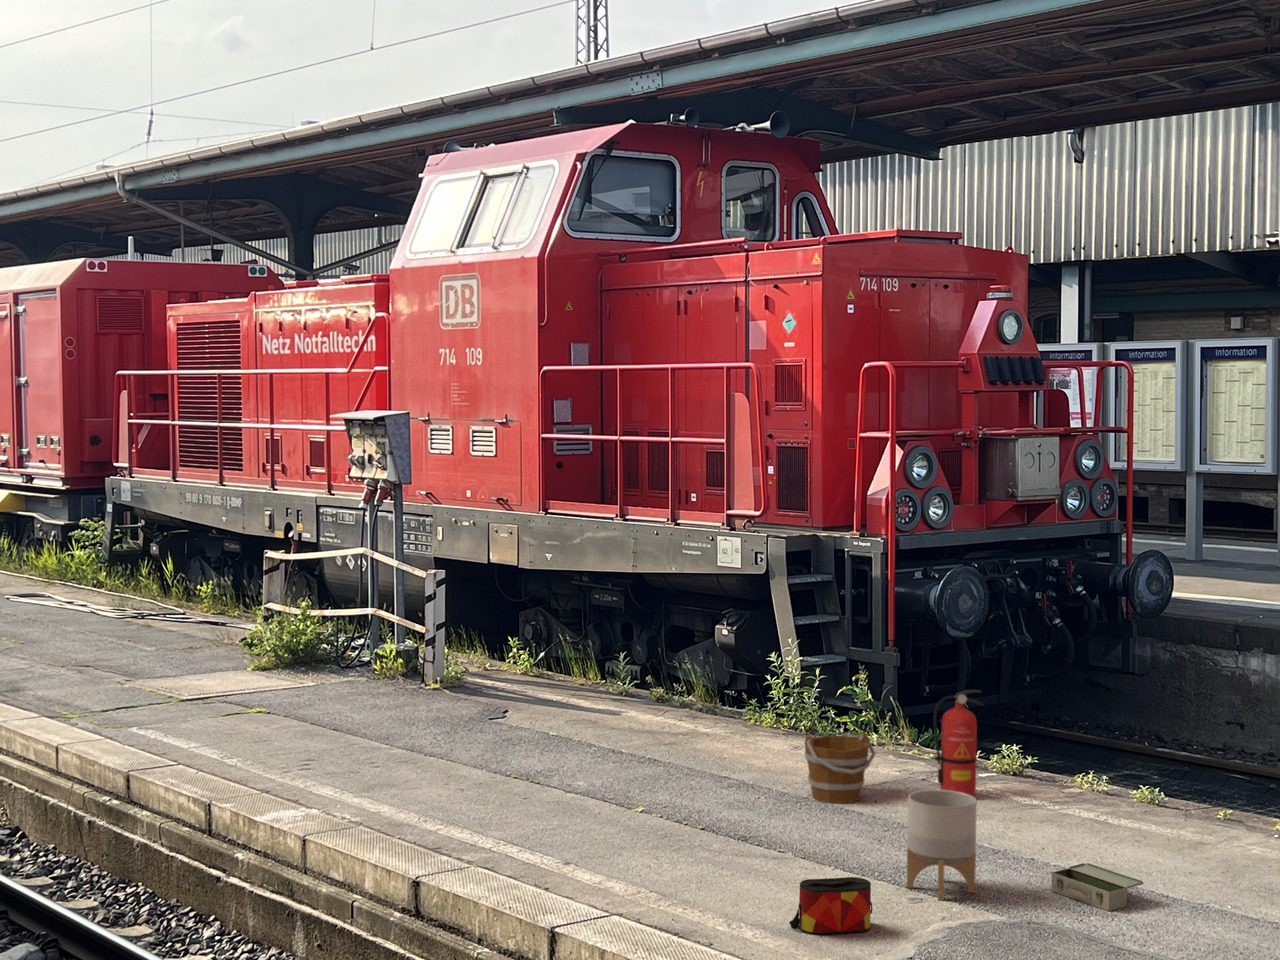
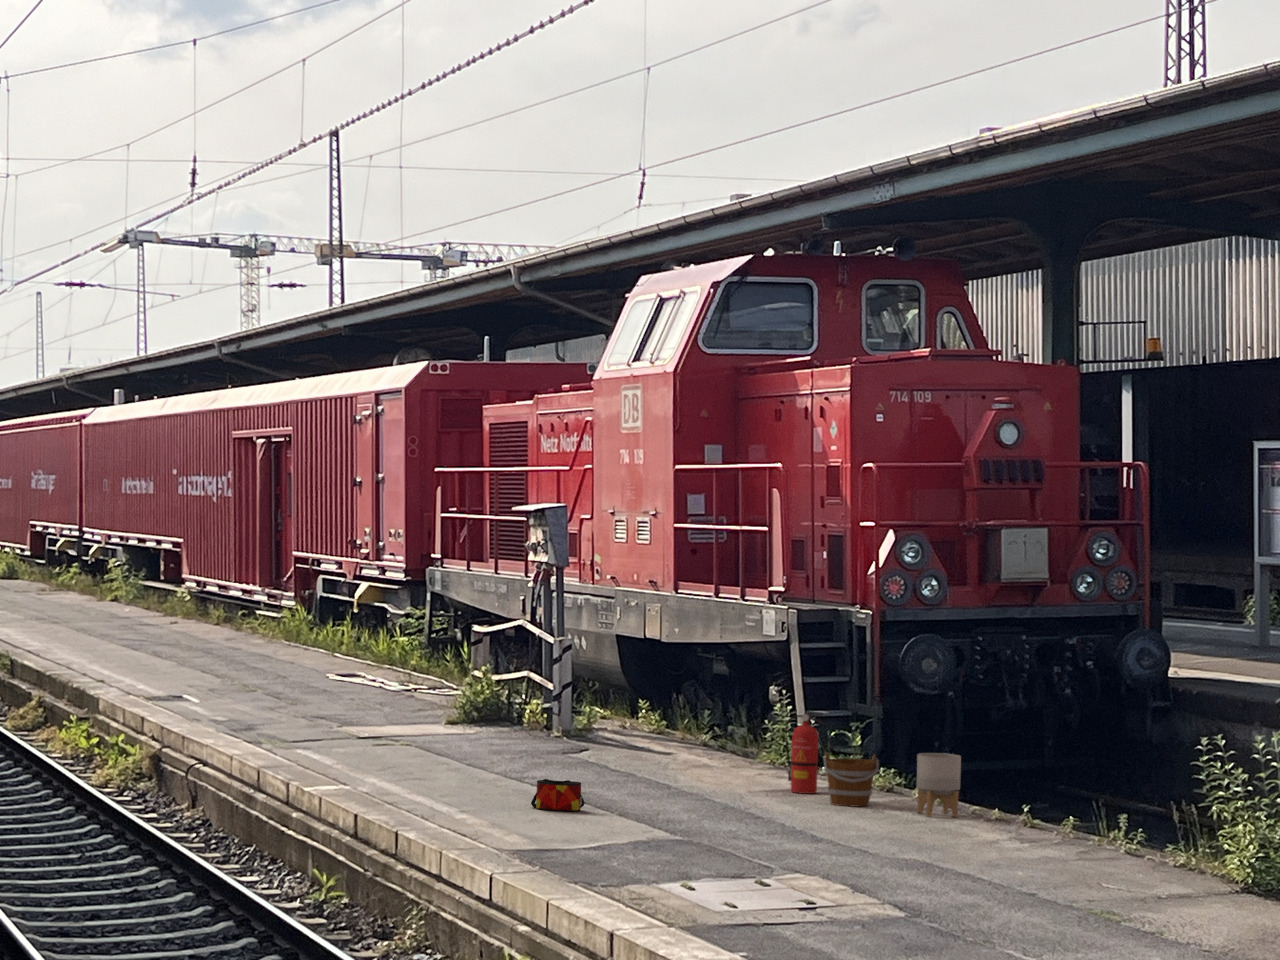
bucket: present [805,731,875,803] -> present [824,753,879,807]
planter: present [907,790,977,900] -> present [917,753,961,817]
toolbox: present [1052,863,1144,911] -> none [732,802,777,822]

